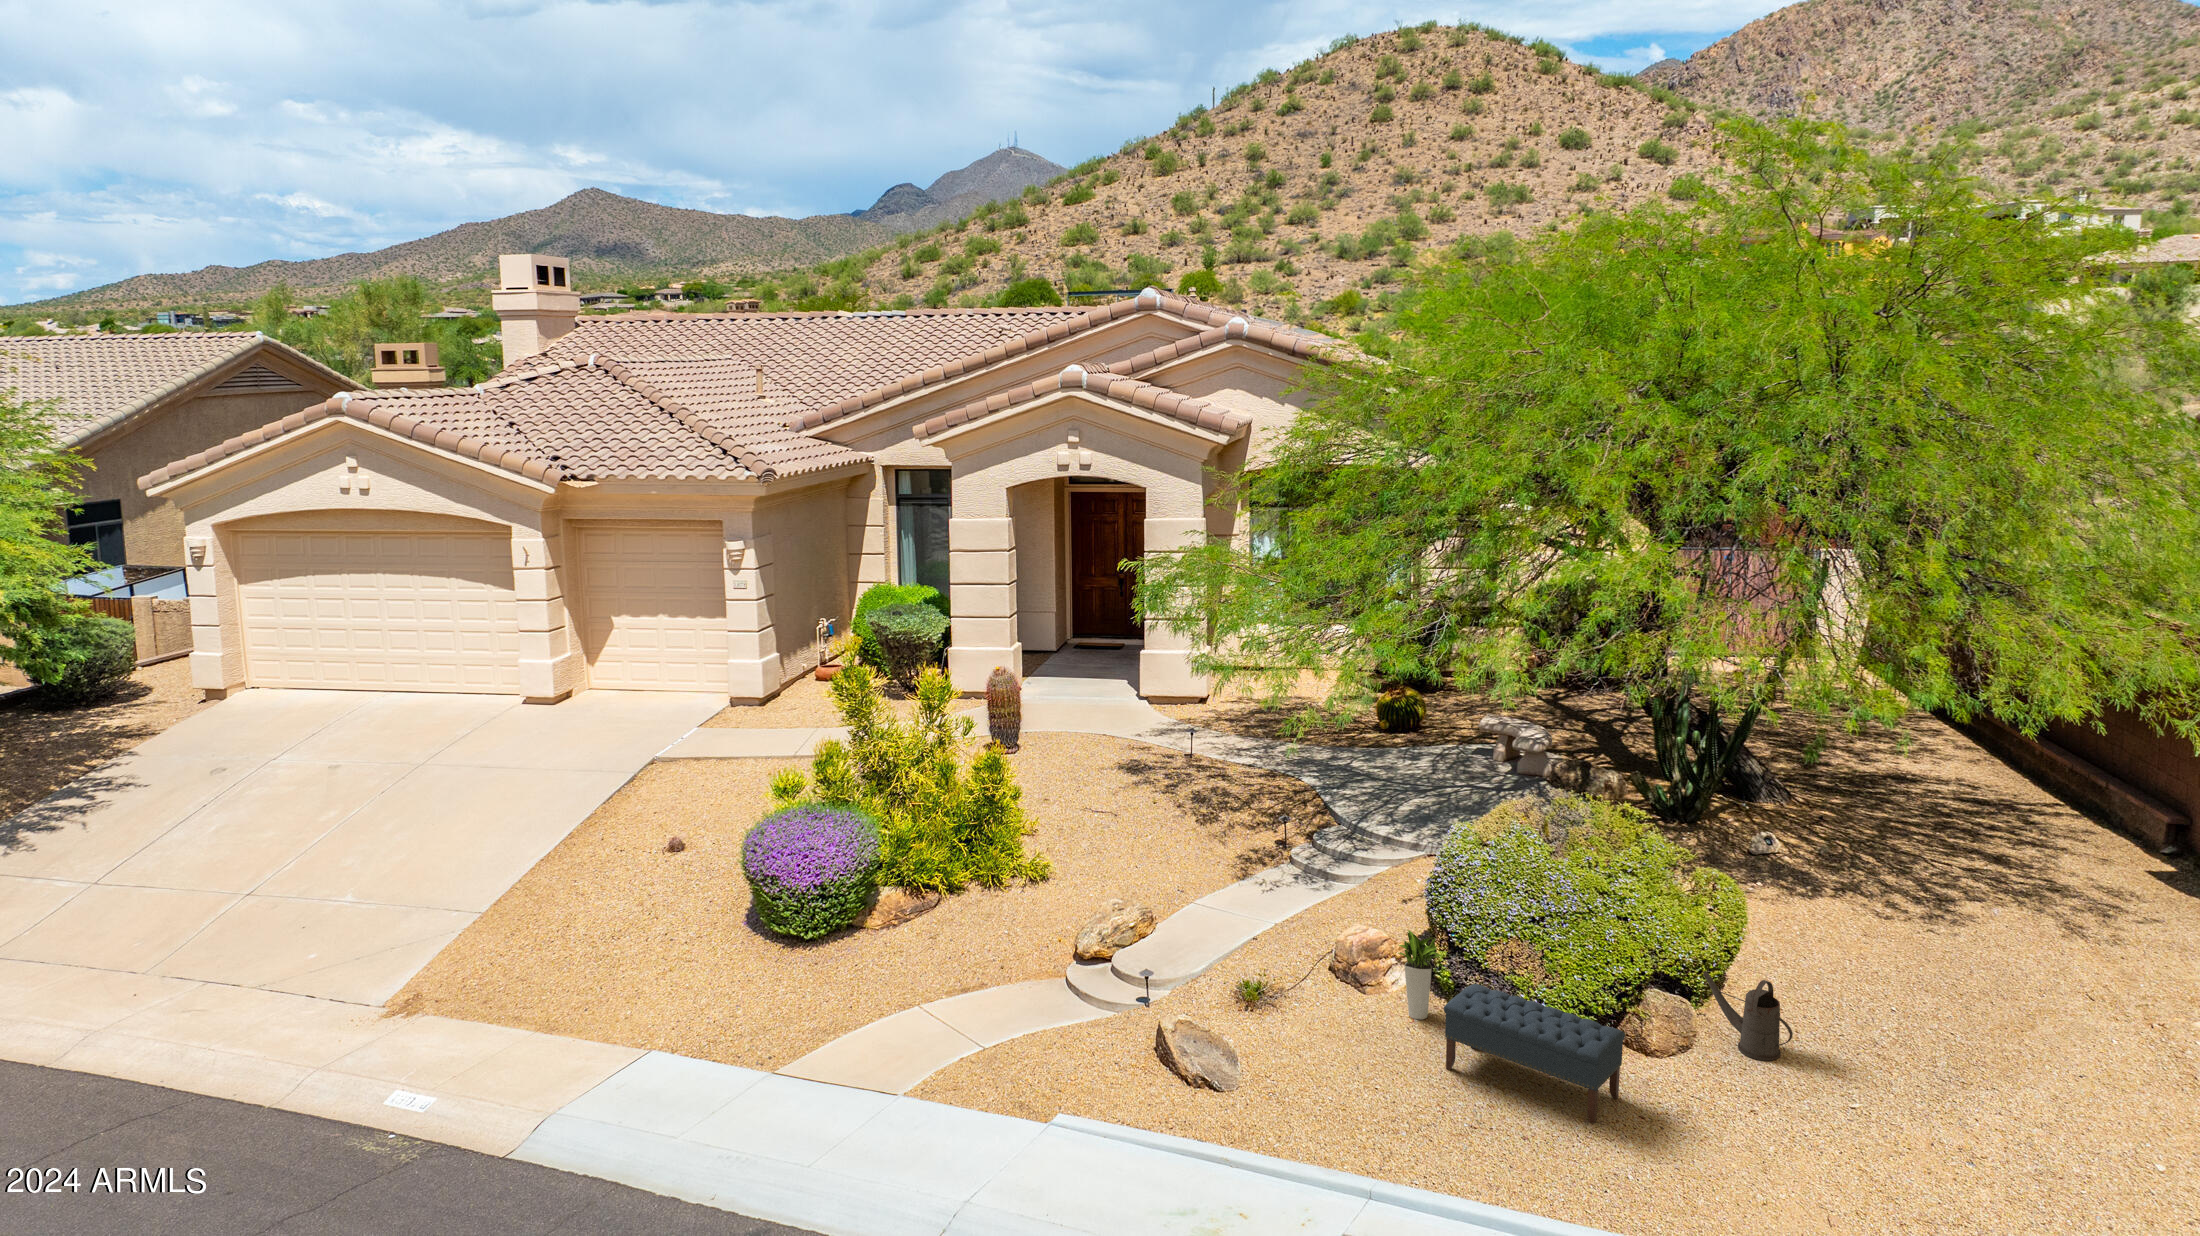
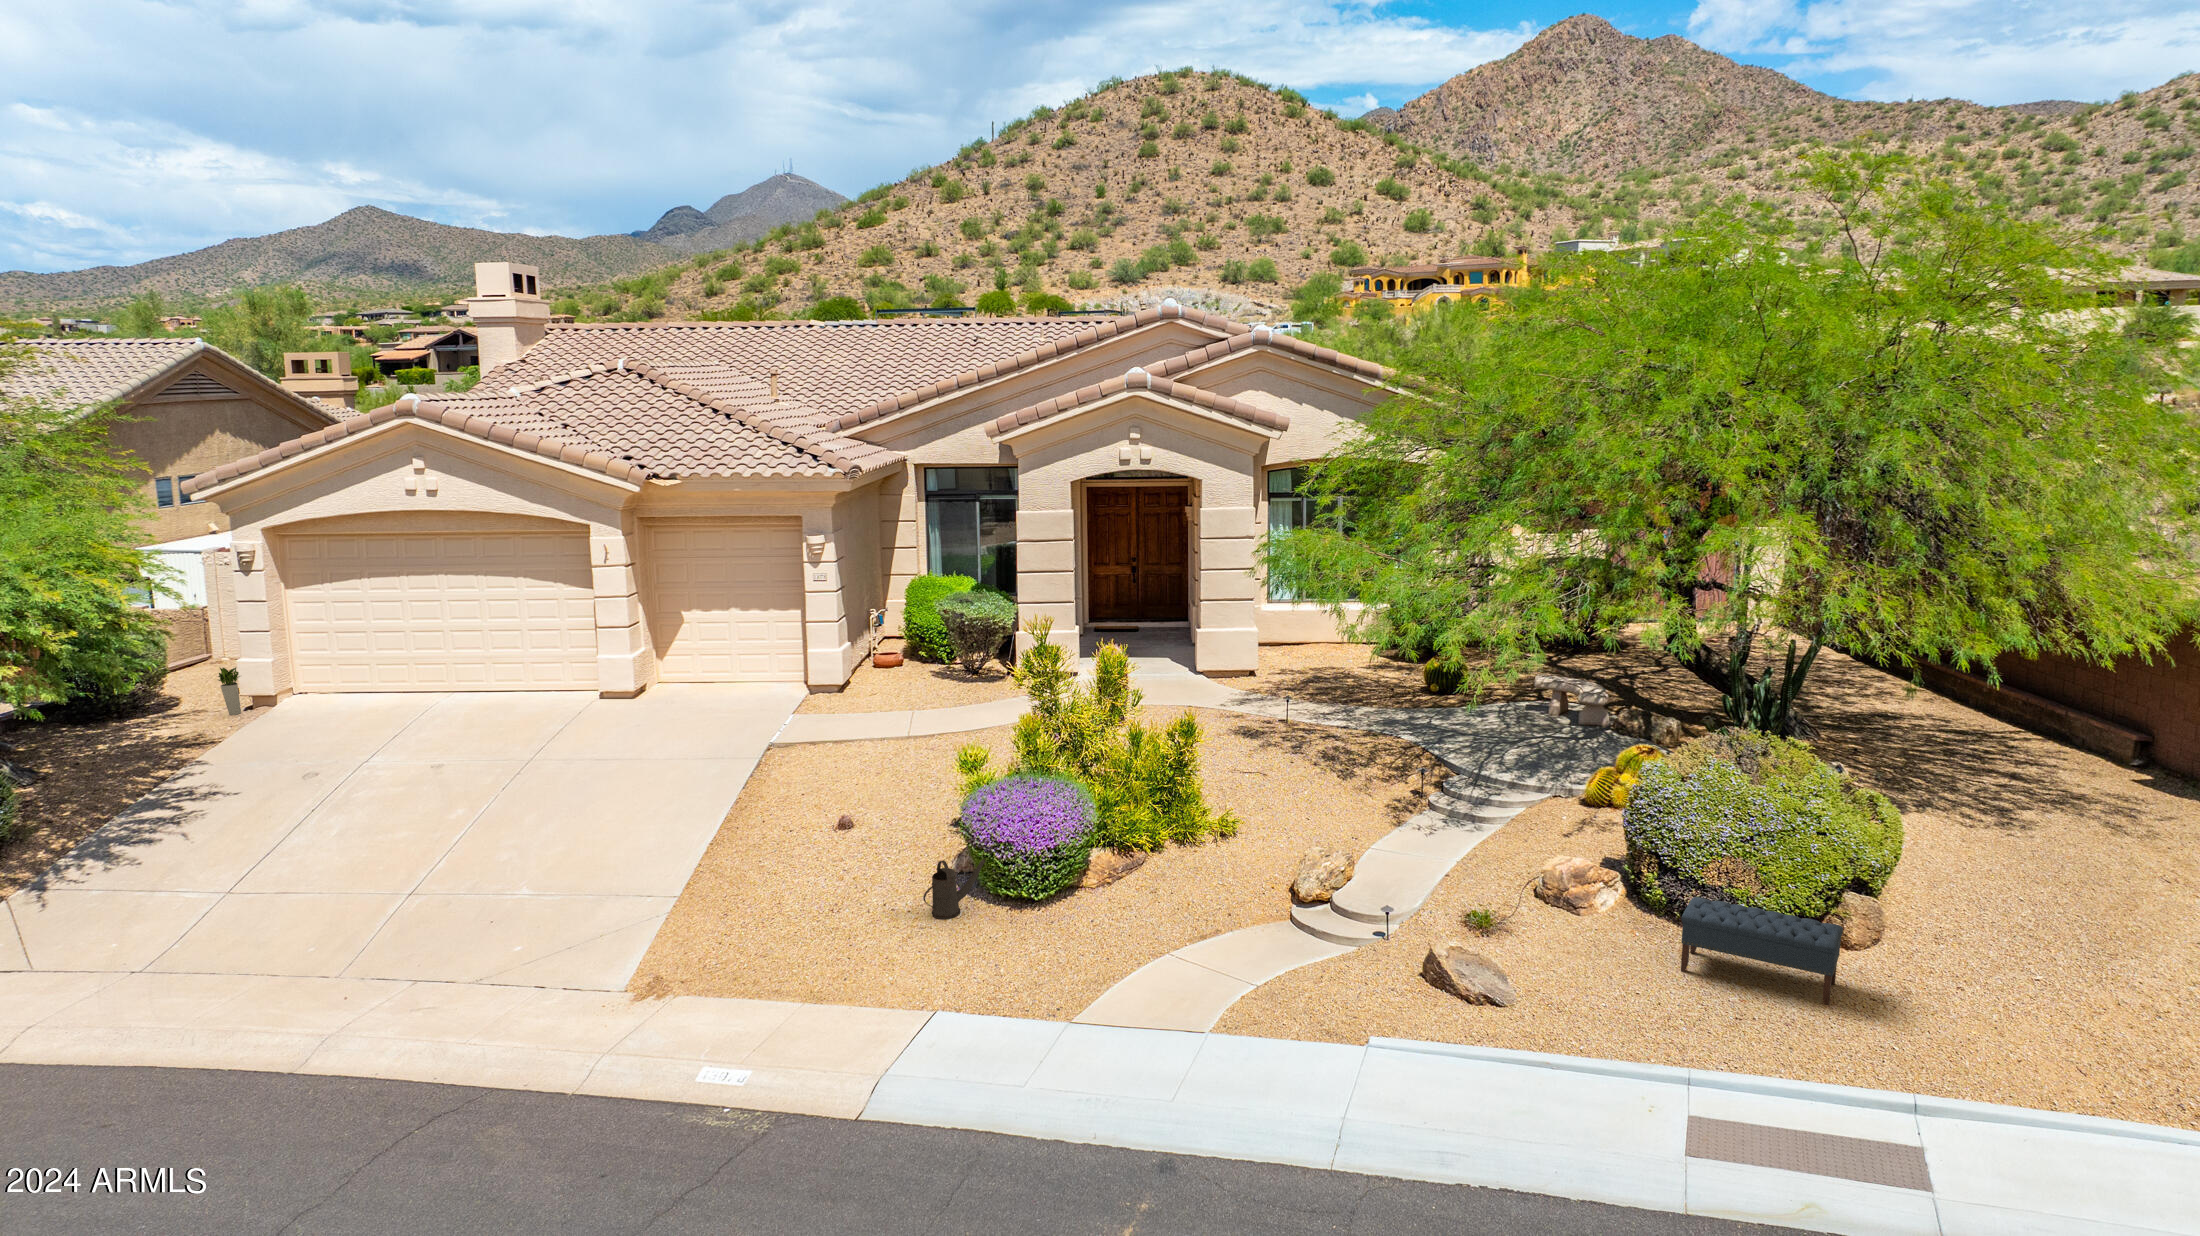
planter: present [1398,930,1442,1019] -> present [218,667,241,715]
watering can: present [1703,971,1793,1061] -> present [923,859,985,919]

